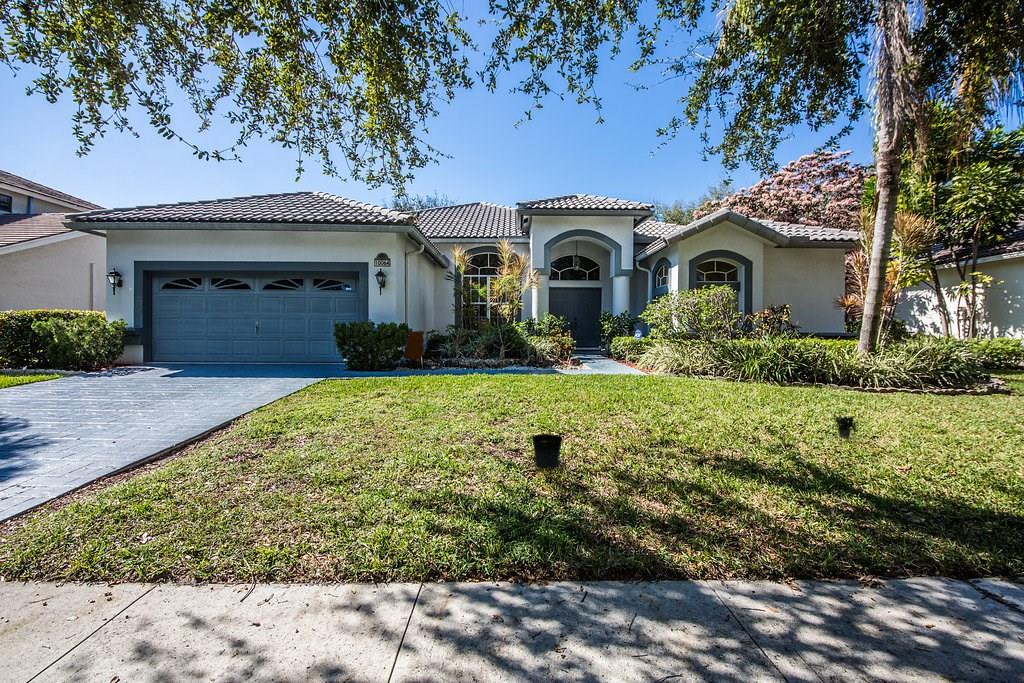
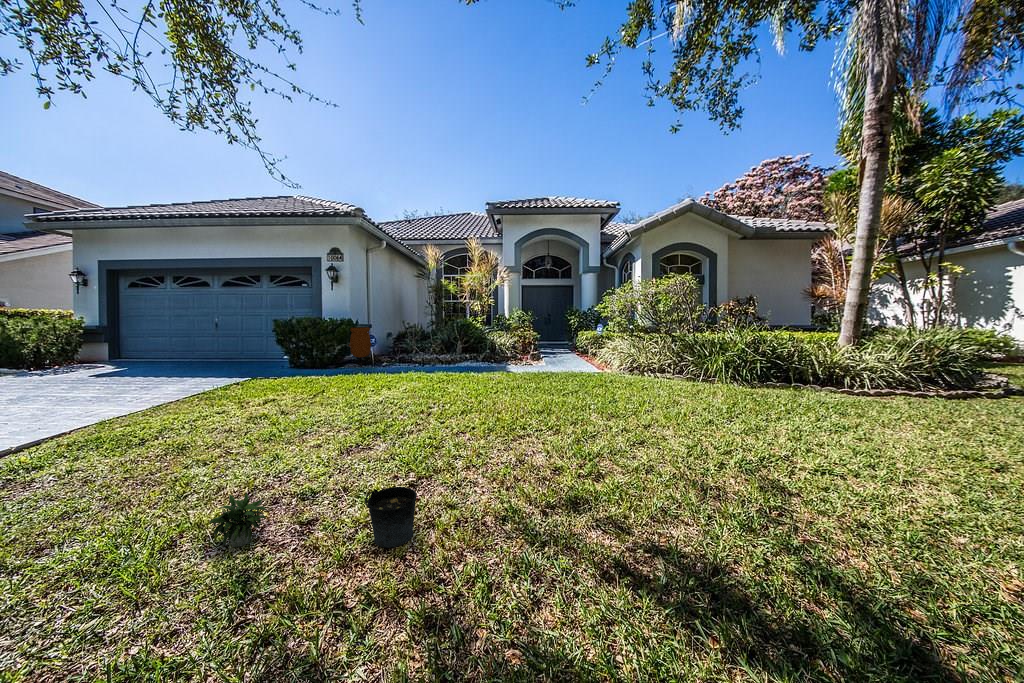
potted plant: present [831,415,858,438] -> present [209,493,270,547]

